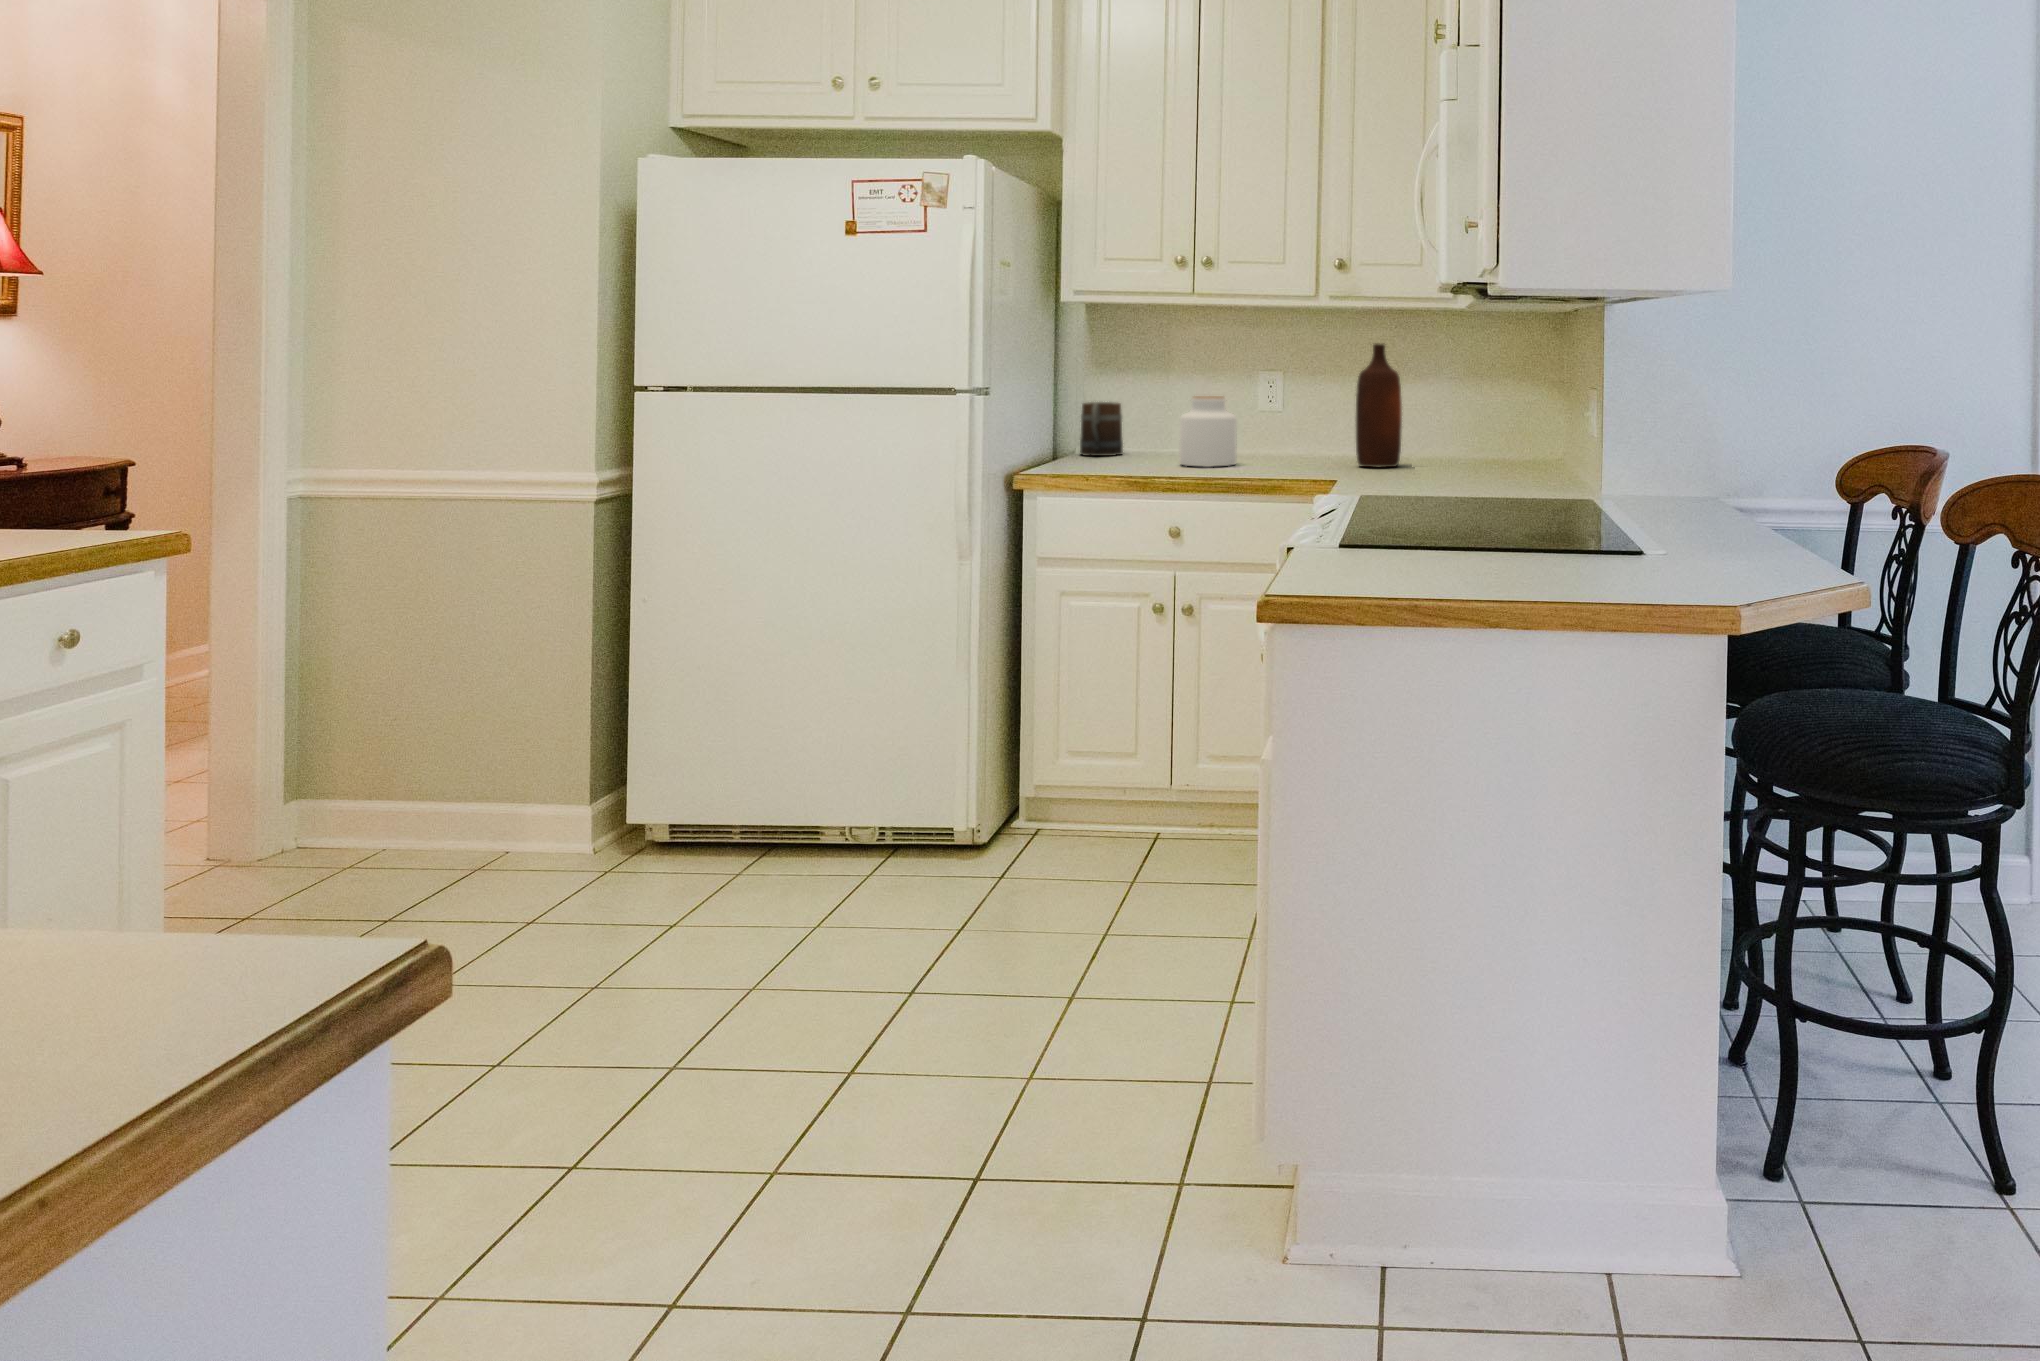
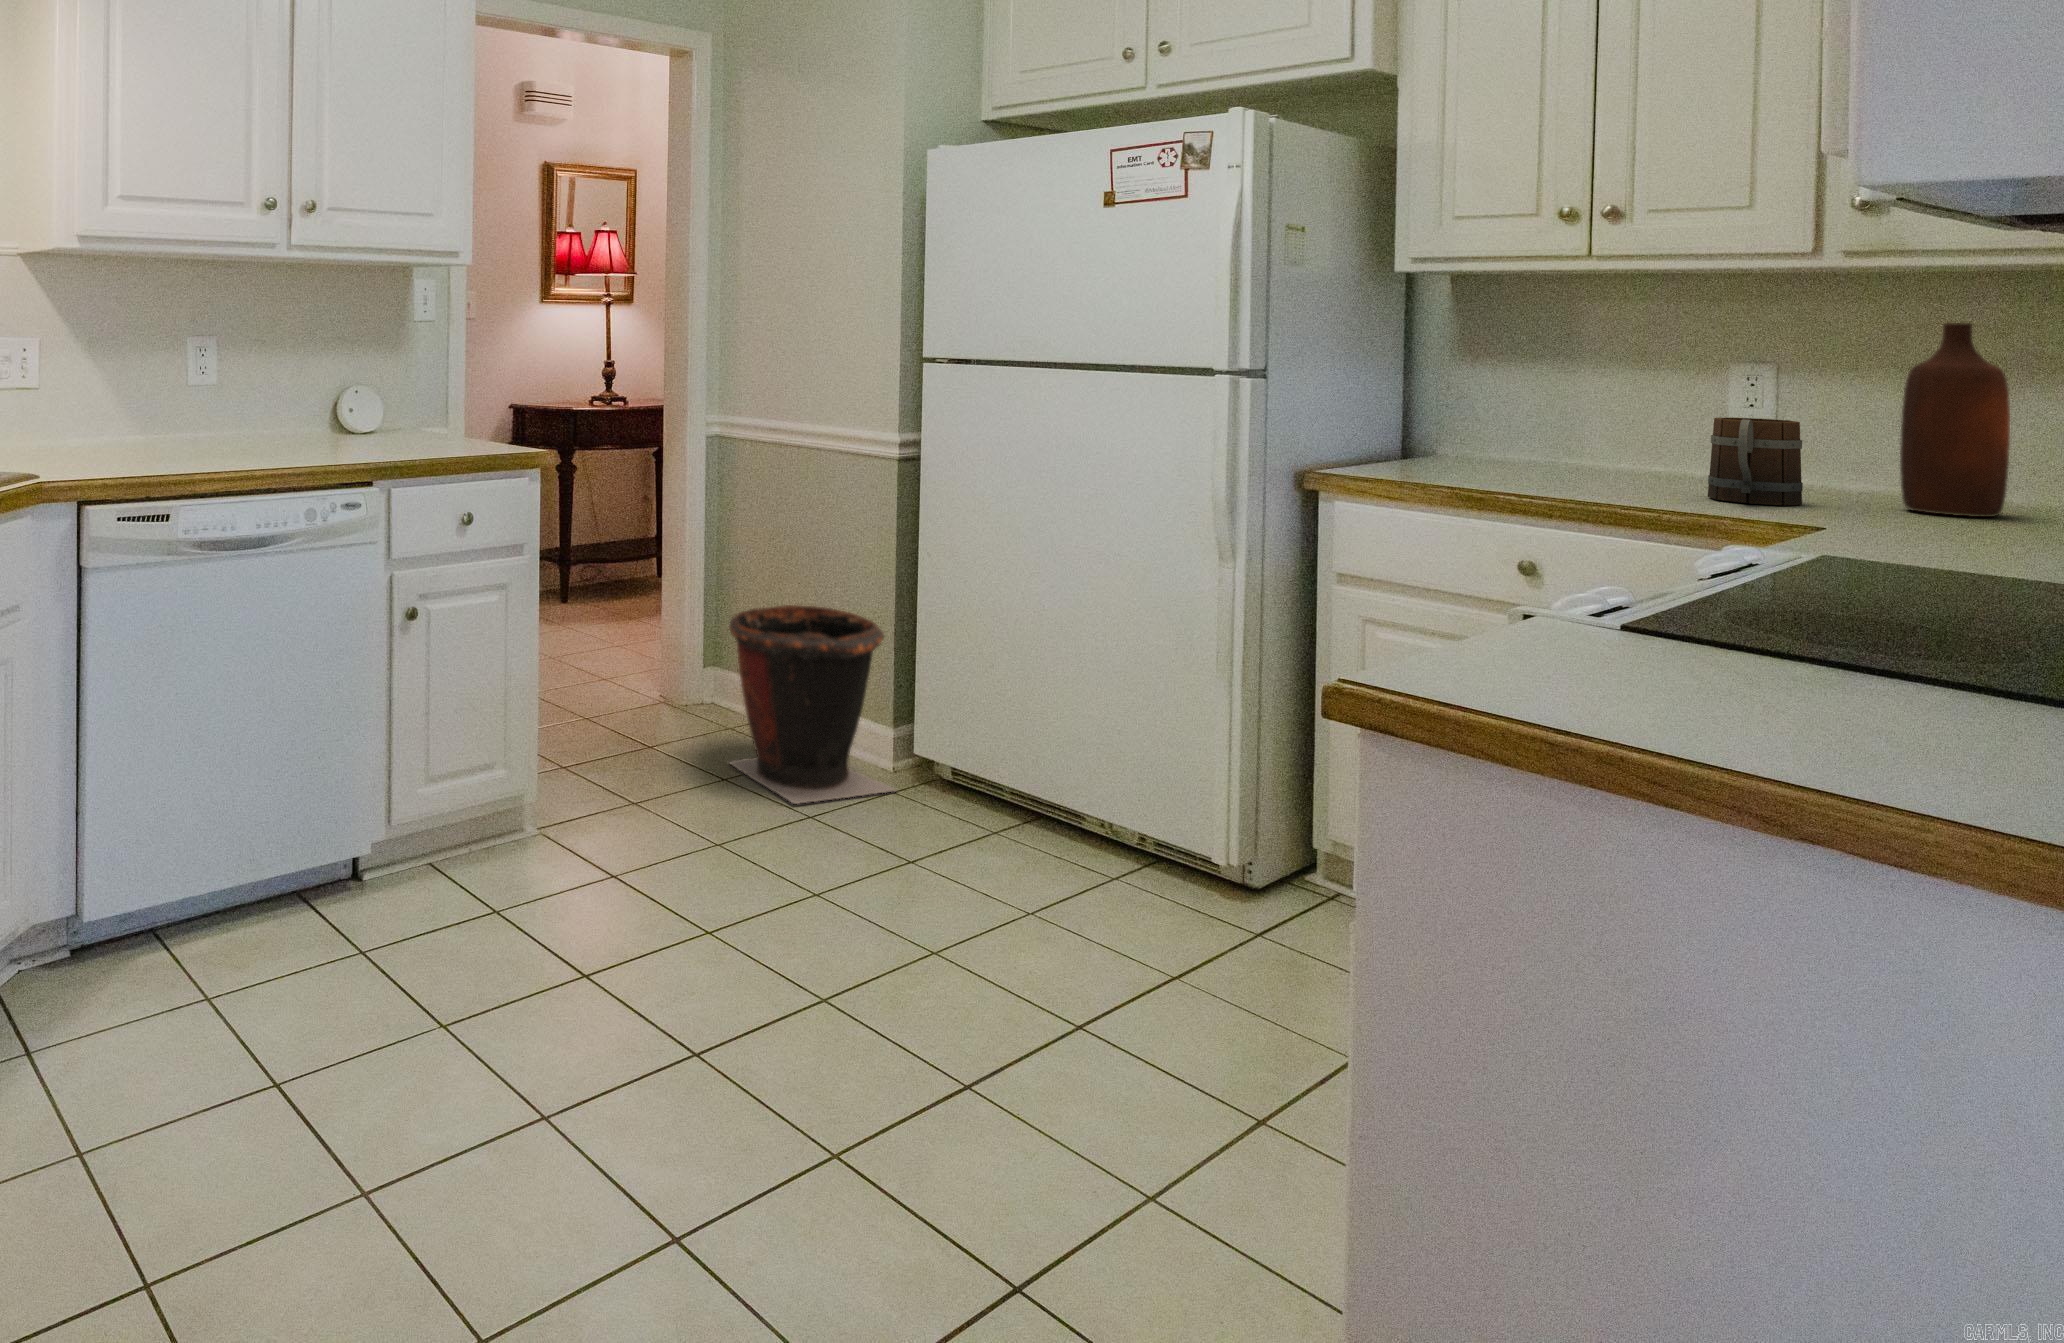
jar: present [1180,396,1237,467] -> none [1564,392,1664,487]
mug: present [1080,402,1123,456] -> present [1708,418,1803,506]
waste bin: none [386,686,622,918] -> present [729,605,895,804]

